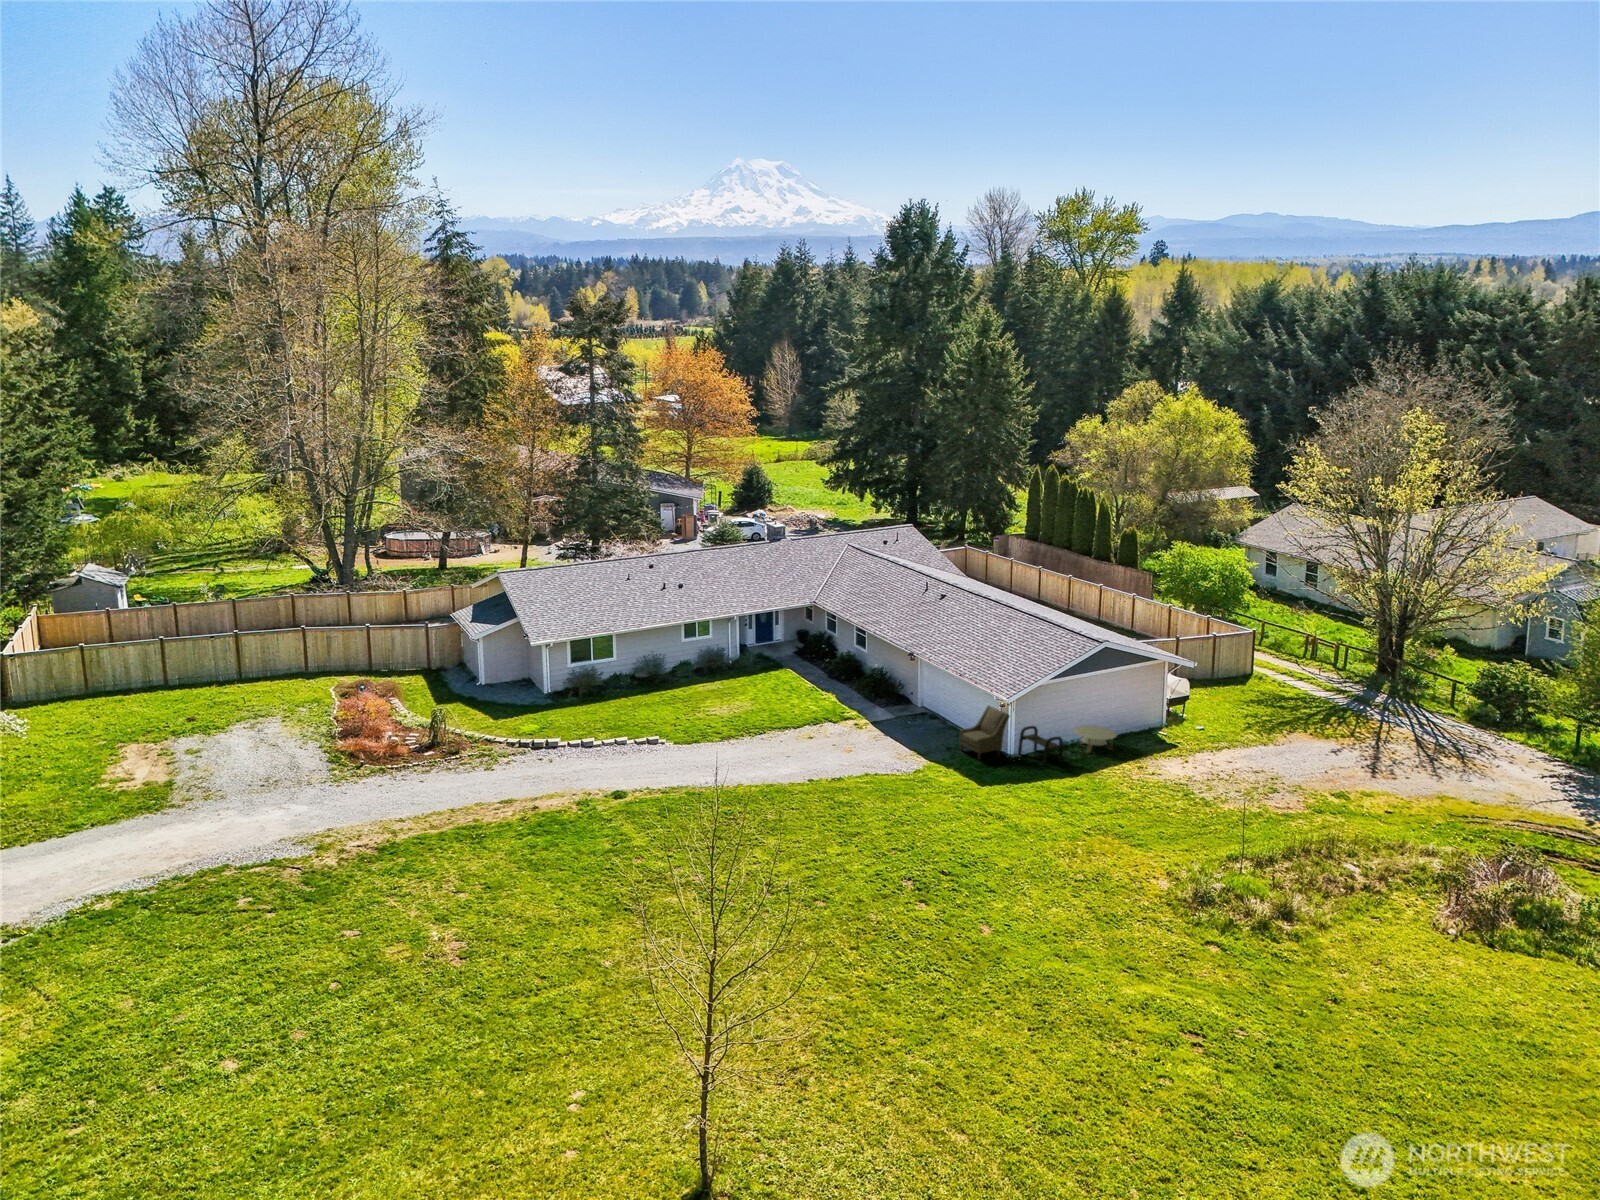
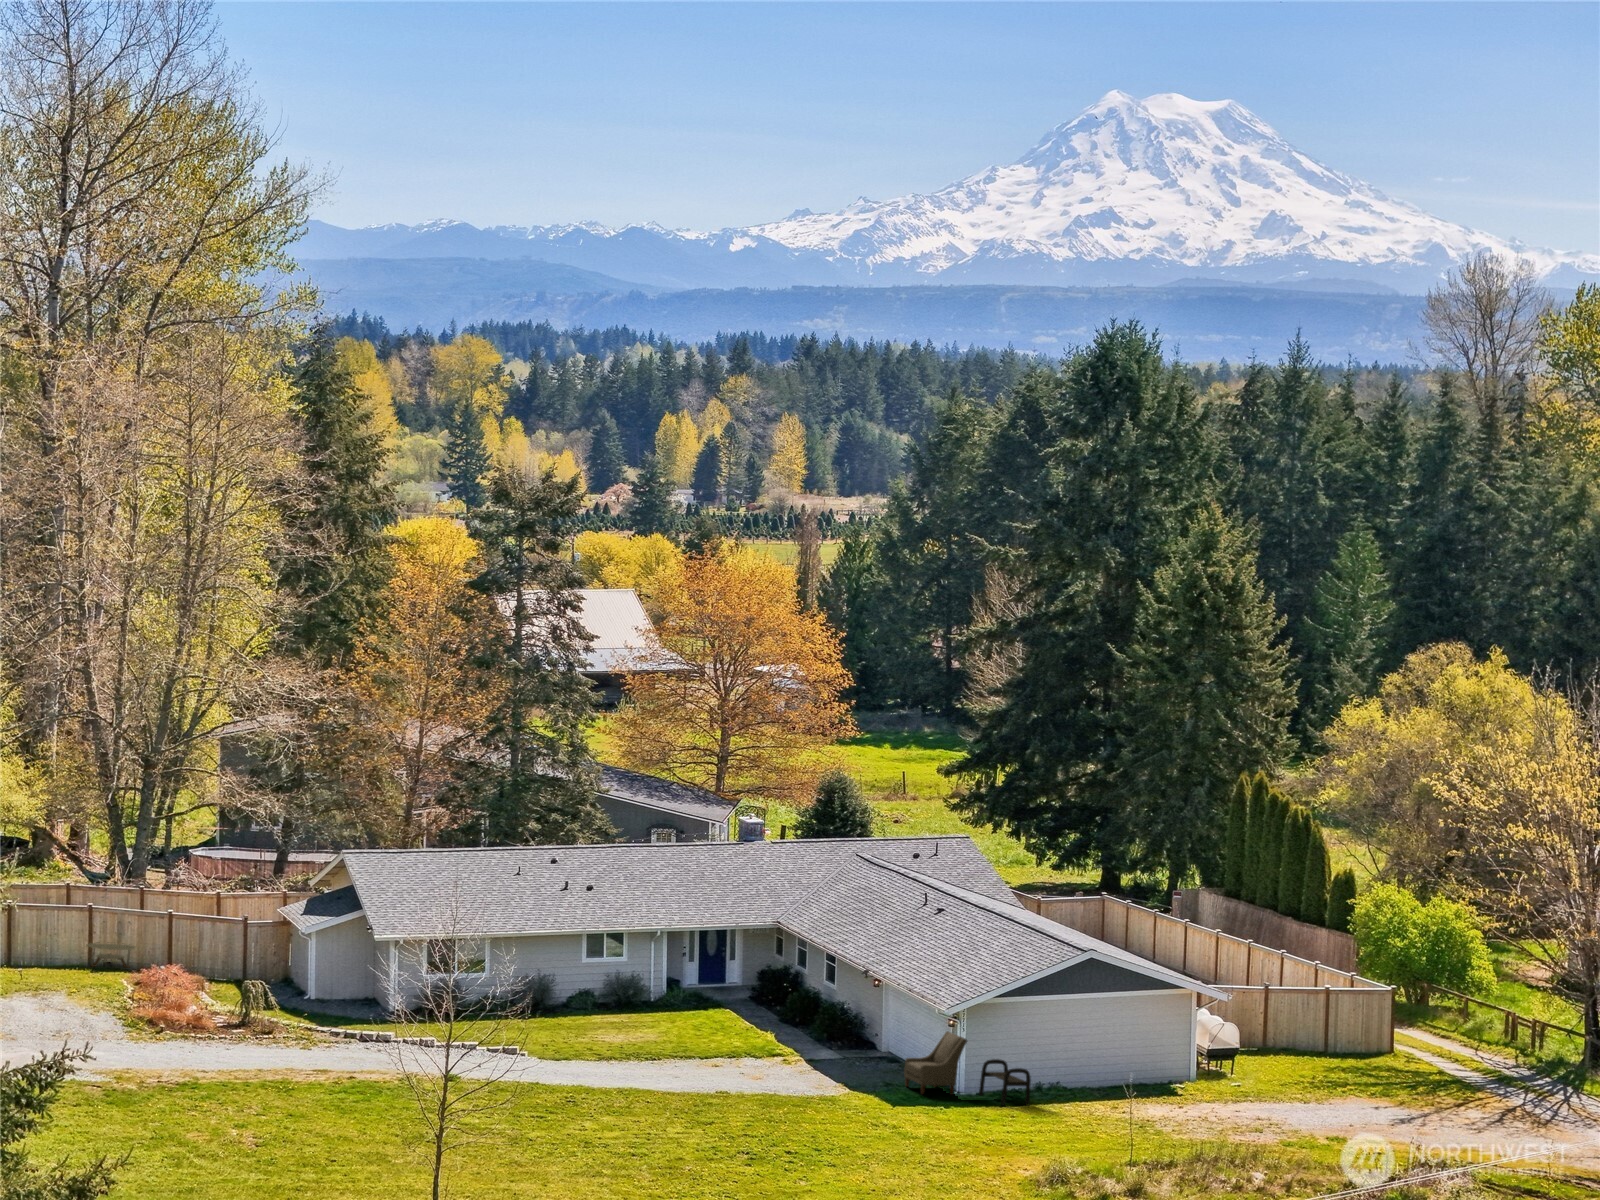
round table: present [1074,726,1117,754] -> present [87,942,135,968]

